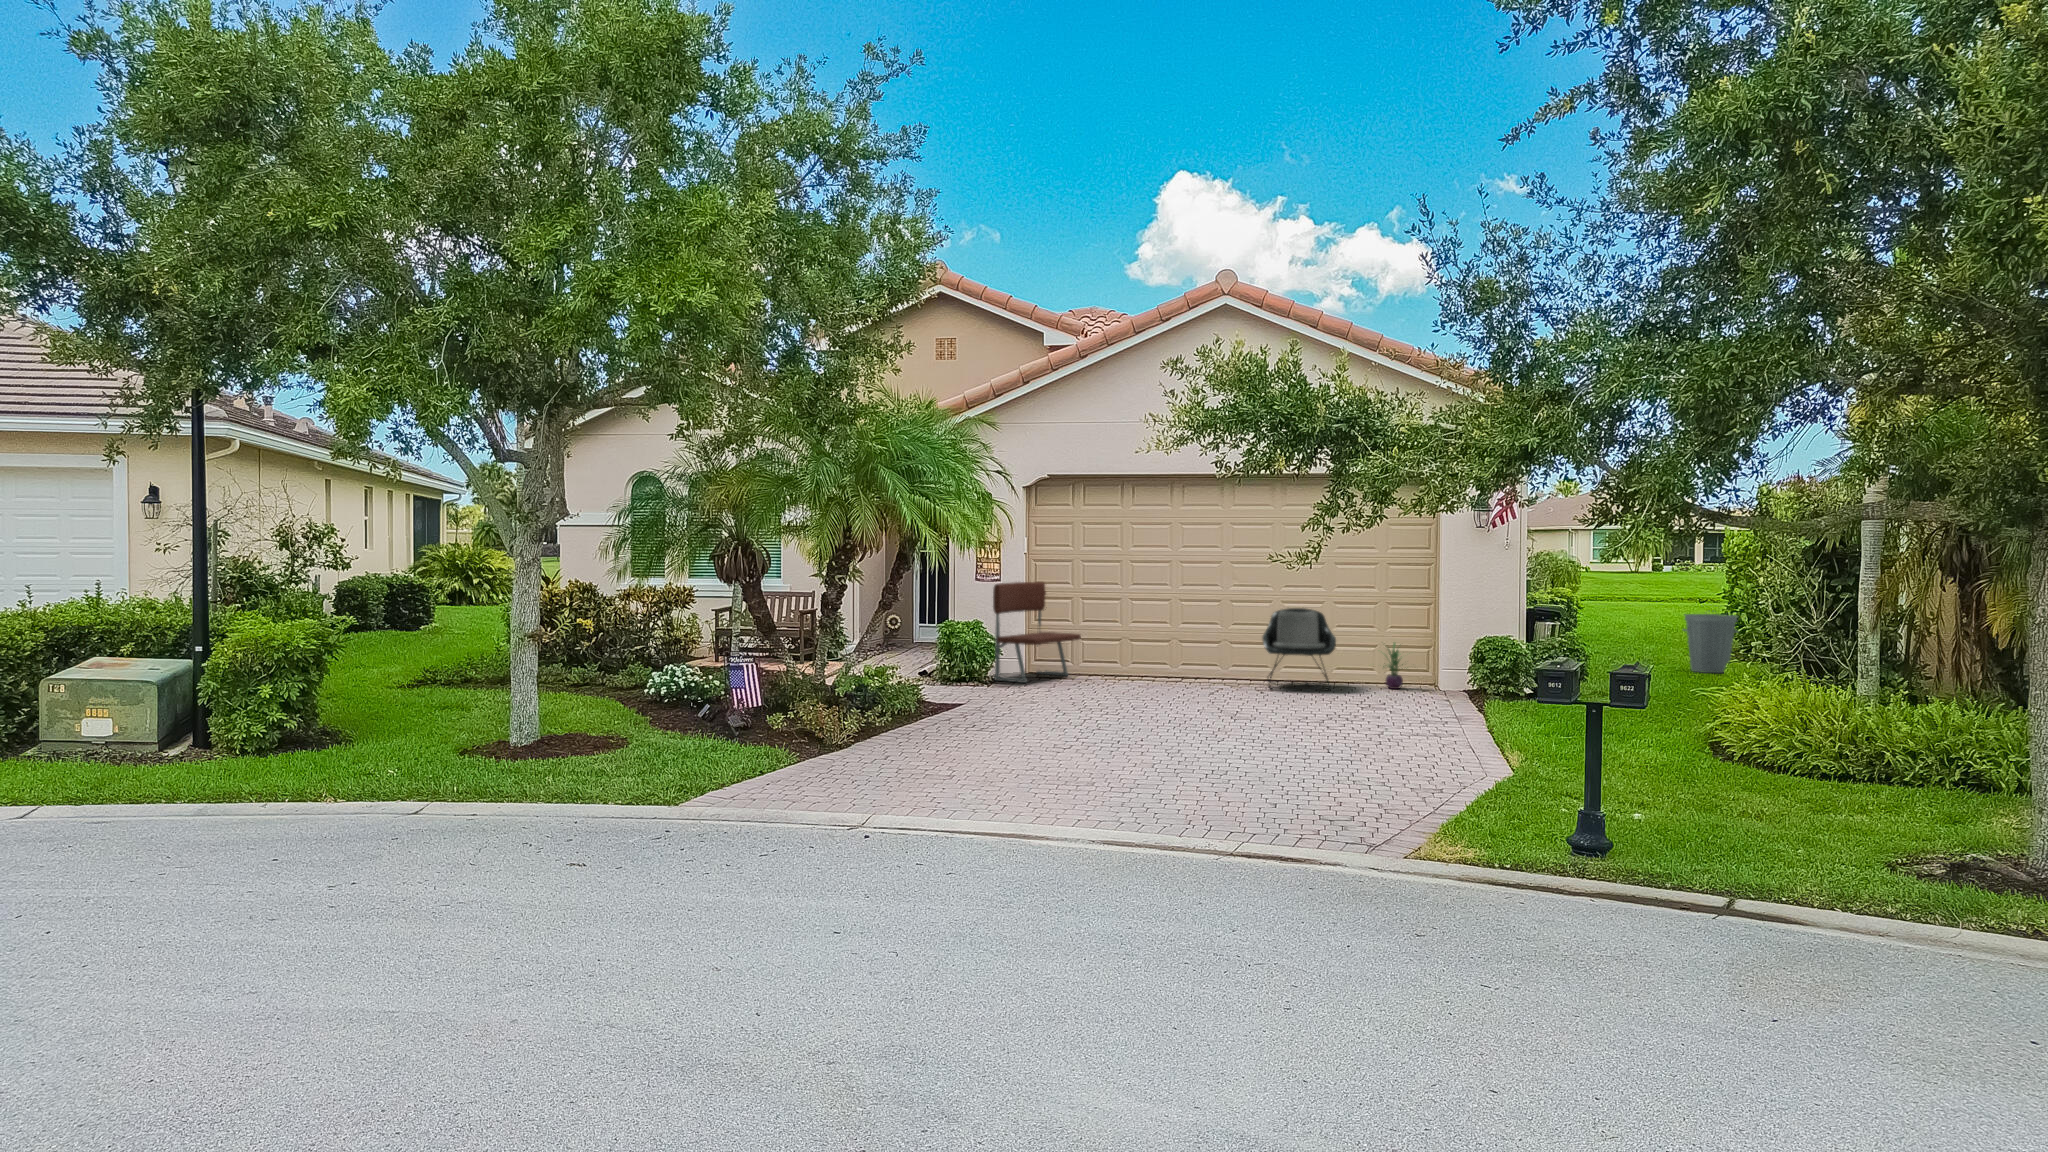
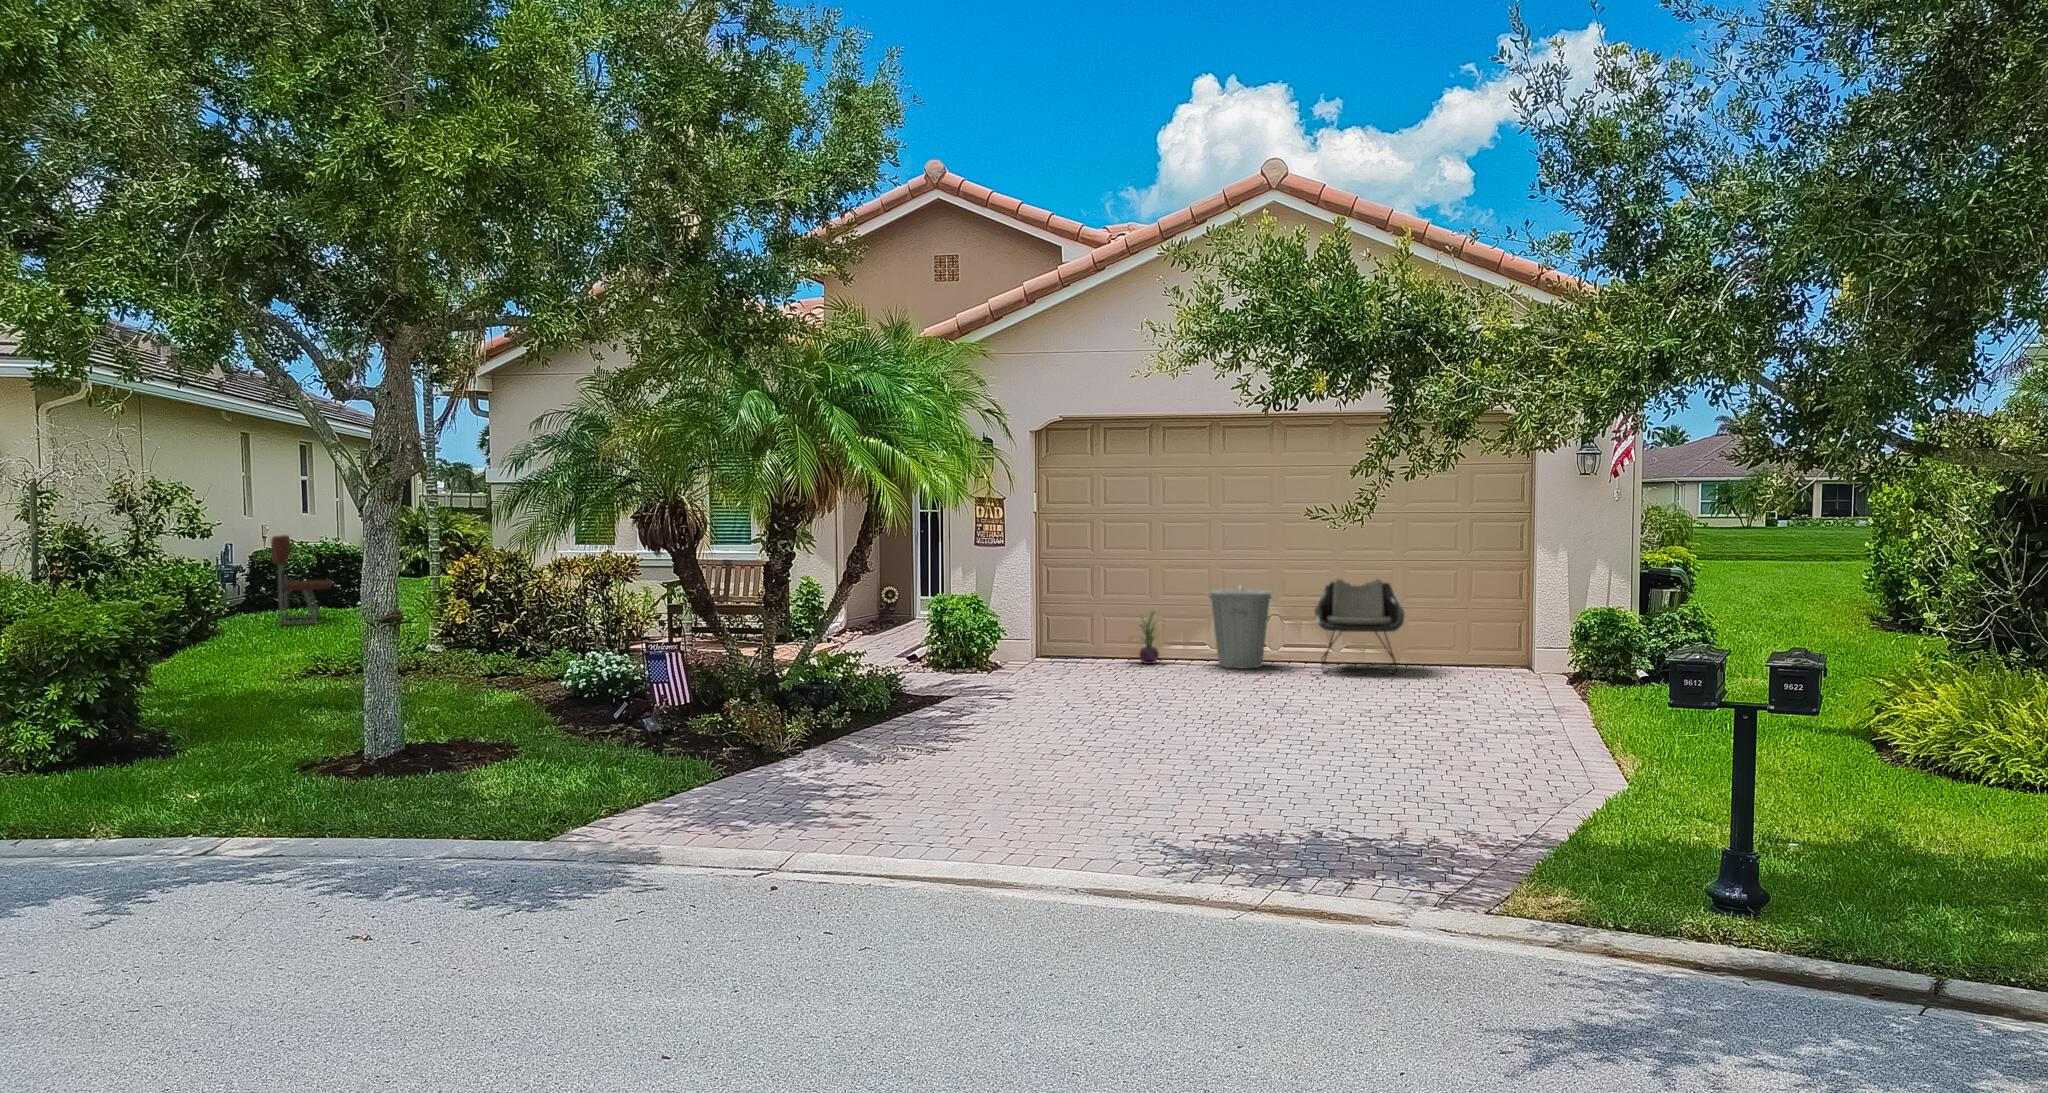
bench: present [993,582,1081,683] -> present [271,535,333,625]
trash can: present [1684,611,1738,673] -> present [1208,586,1272,668]
decorative plant: present [1383,643,1403,689] -> present [1138,611,1159,664]

